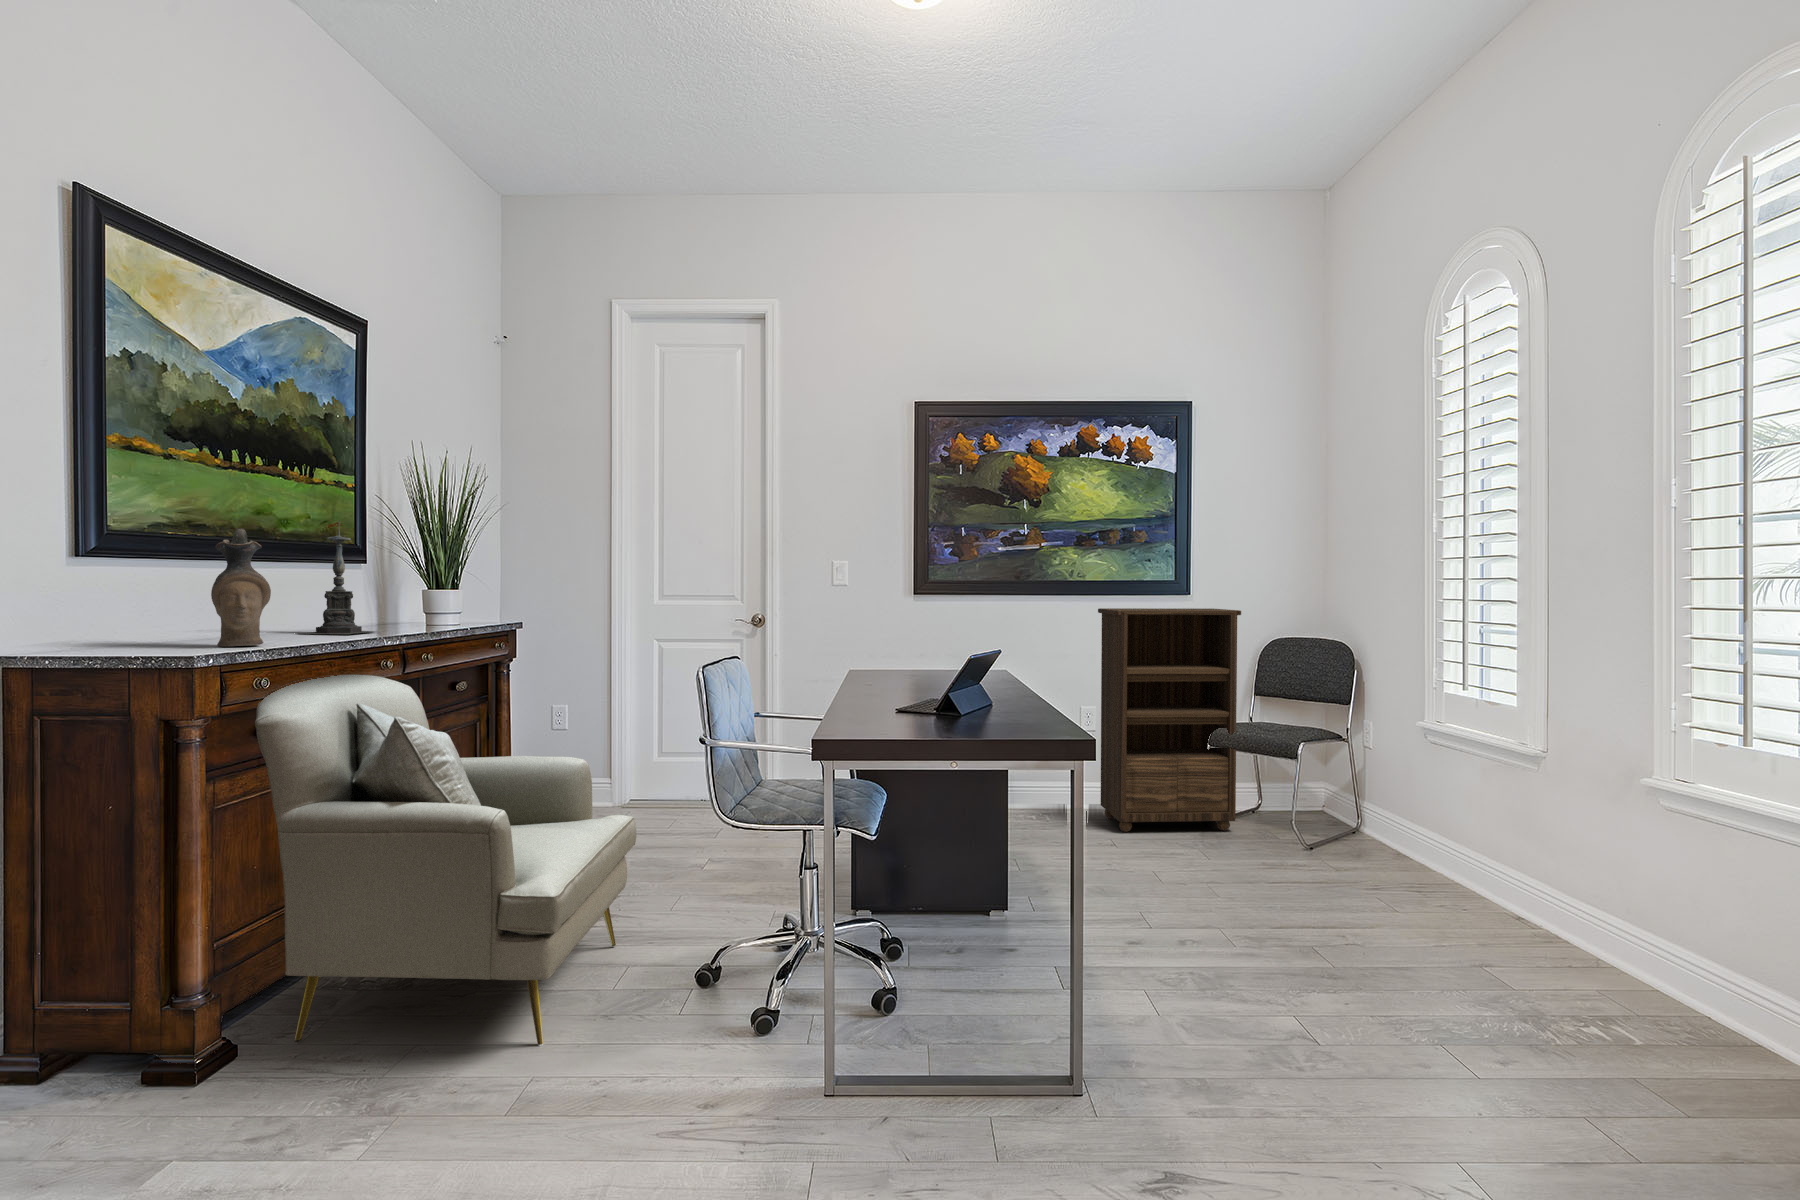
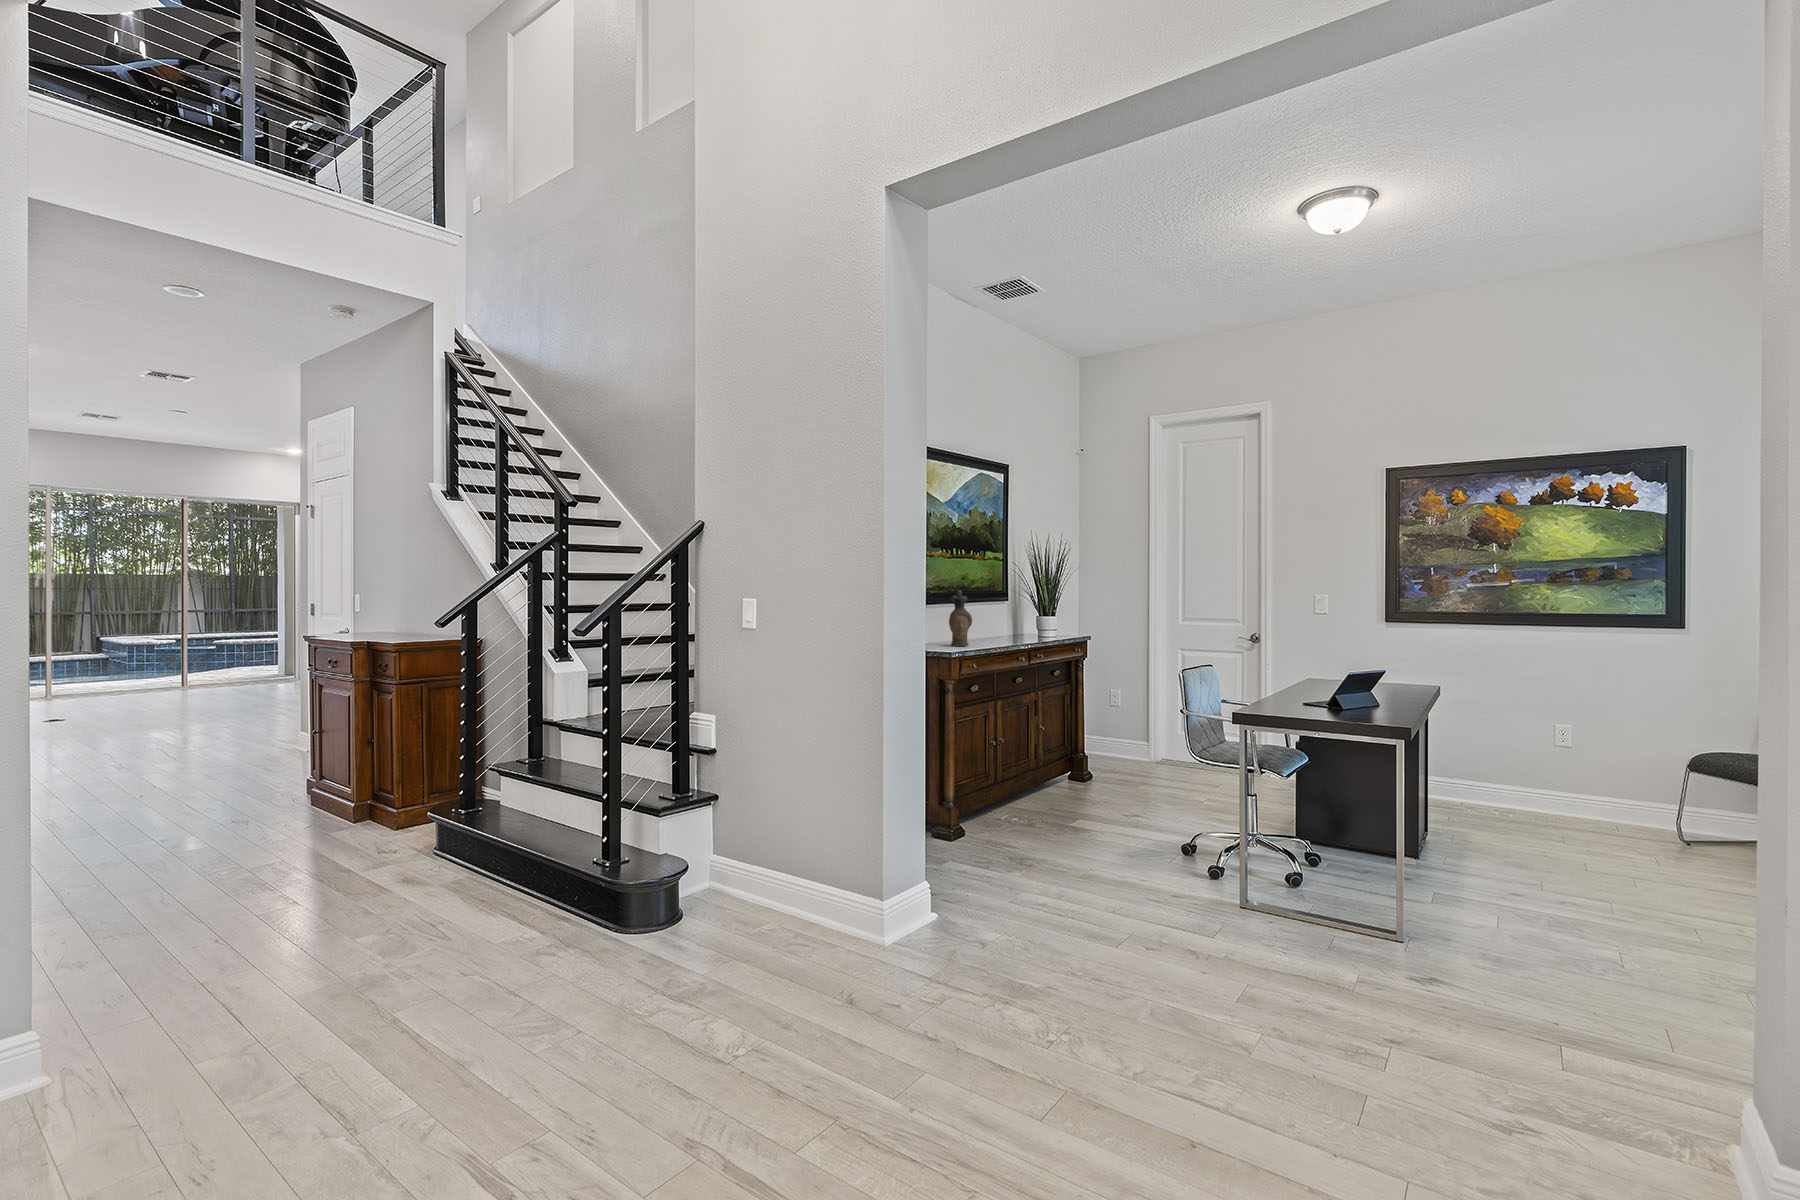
candle holder: present [298,524,375,634] -> none [978,582,1017,641]
bookshelf: present [1098,608,1241,832] -> none [1570,637,1737,849]
armchair: present [255,675,636,1046] -> none [967,662,1152,861]

